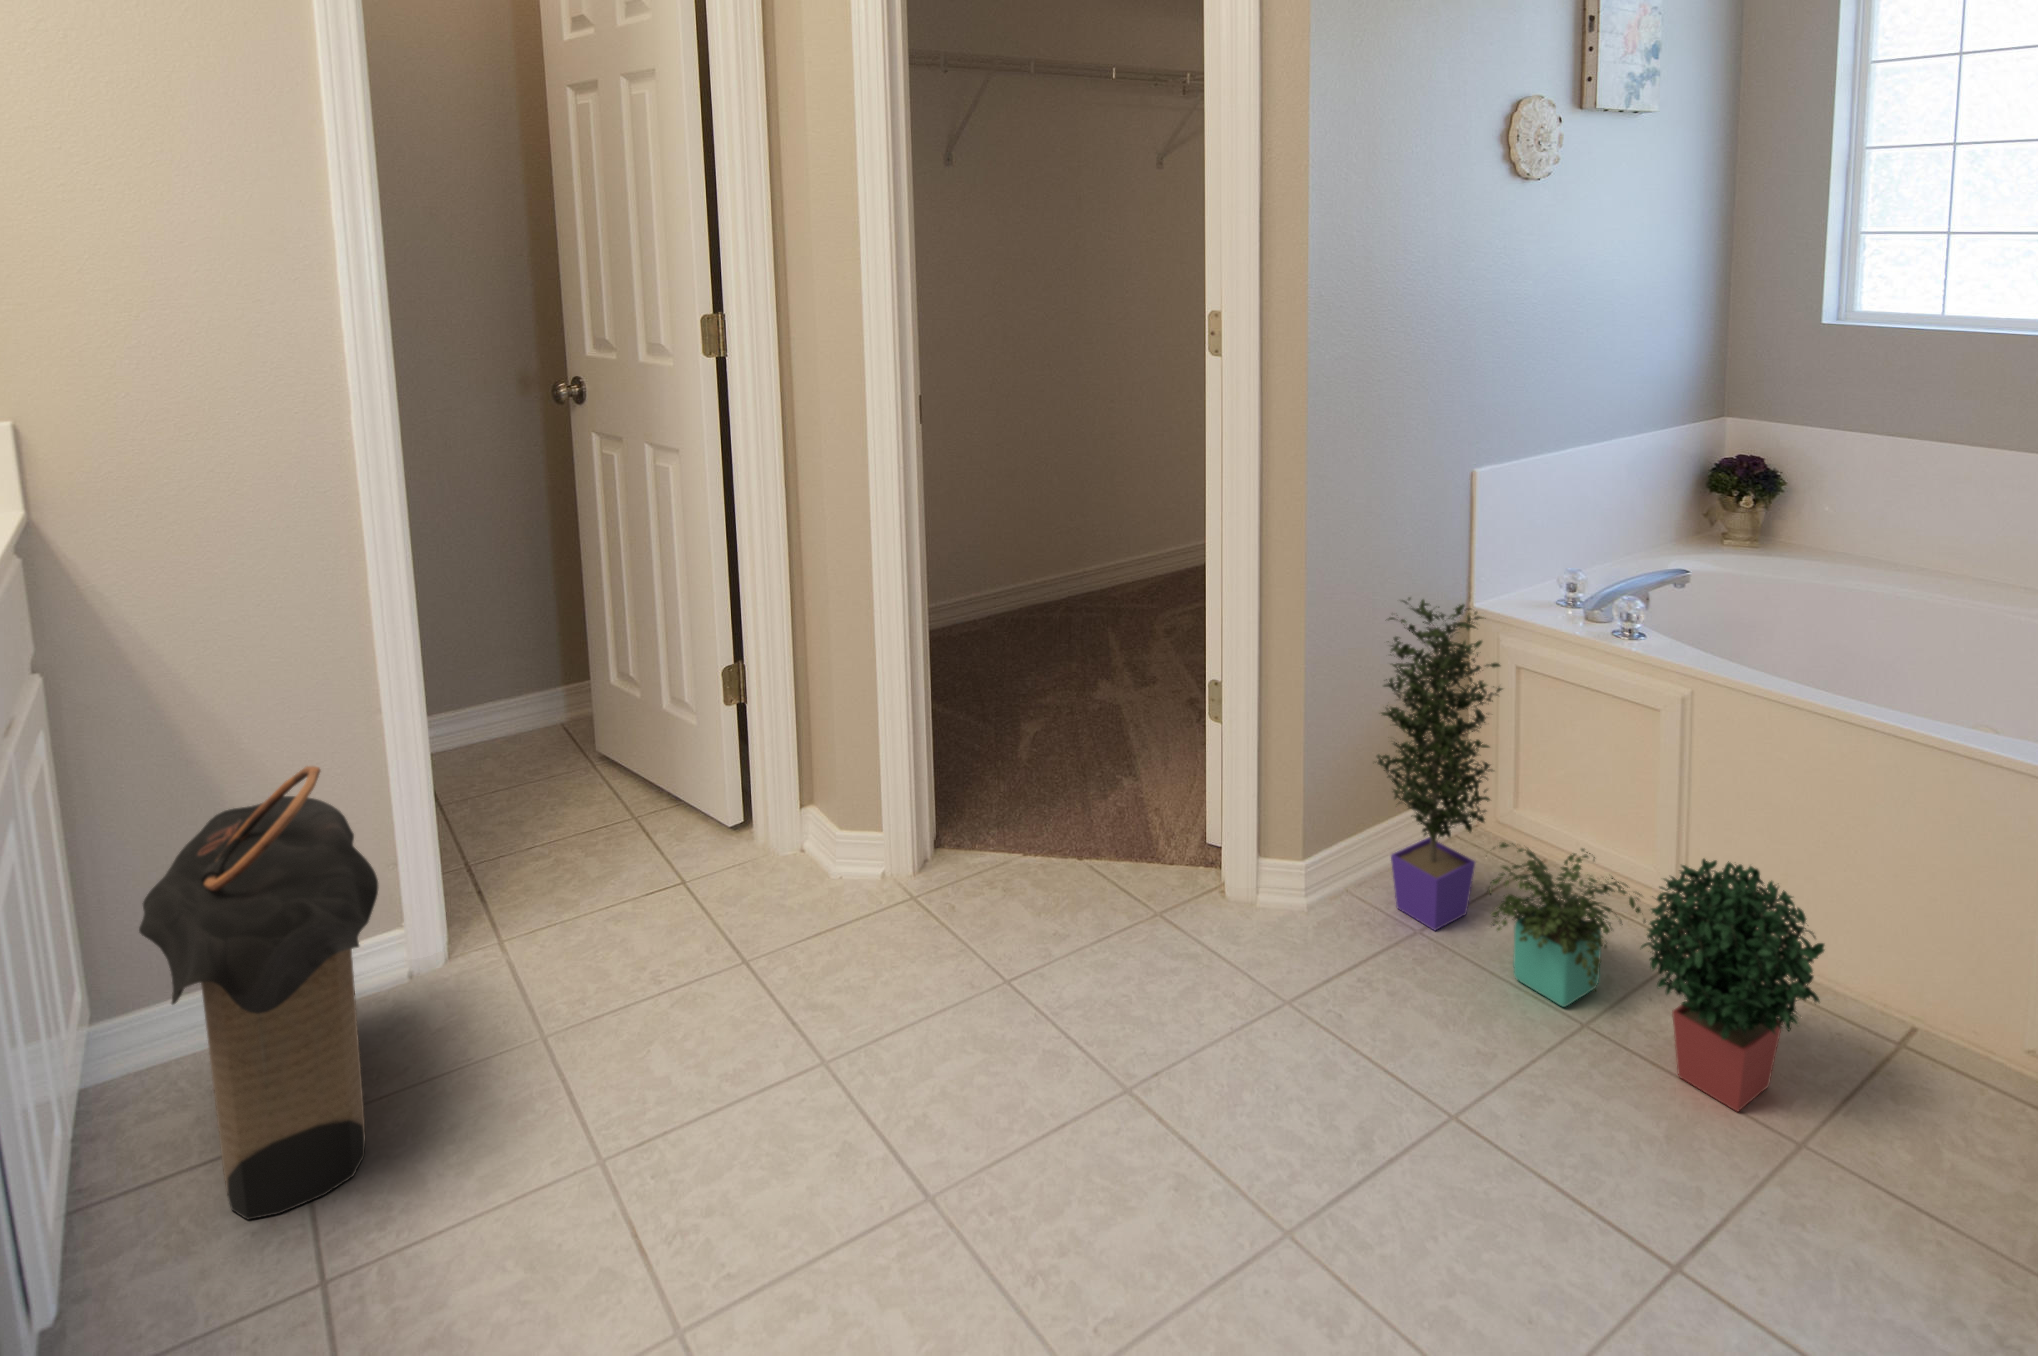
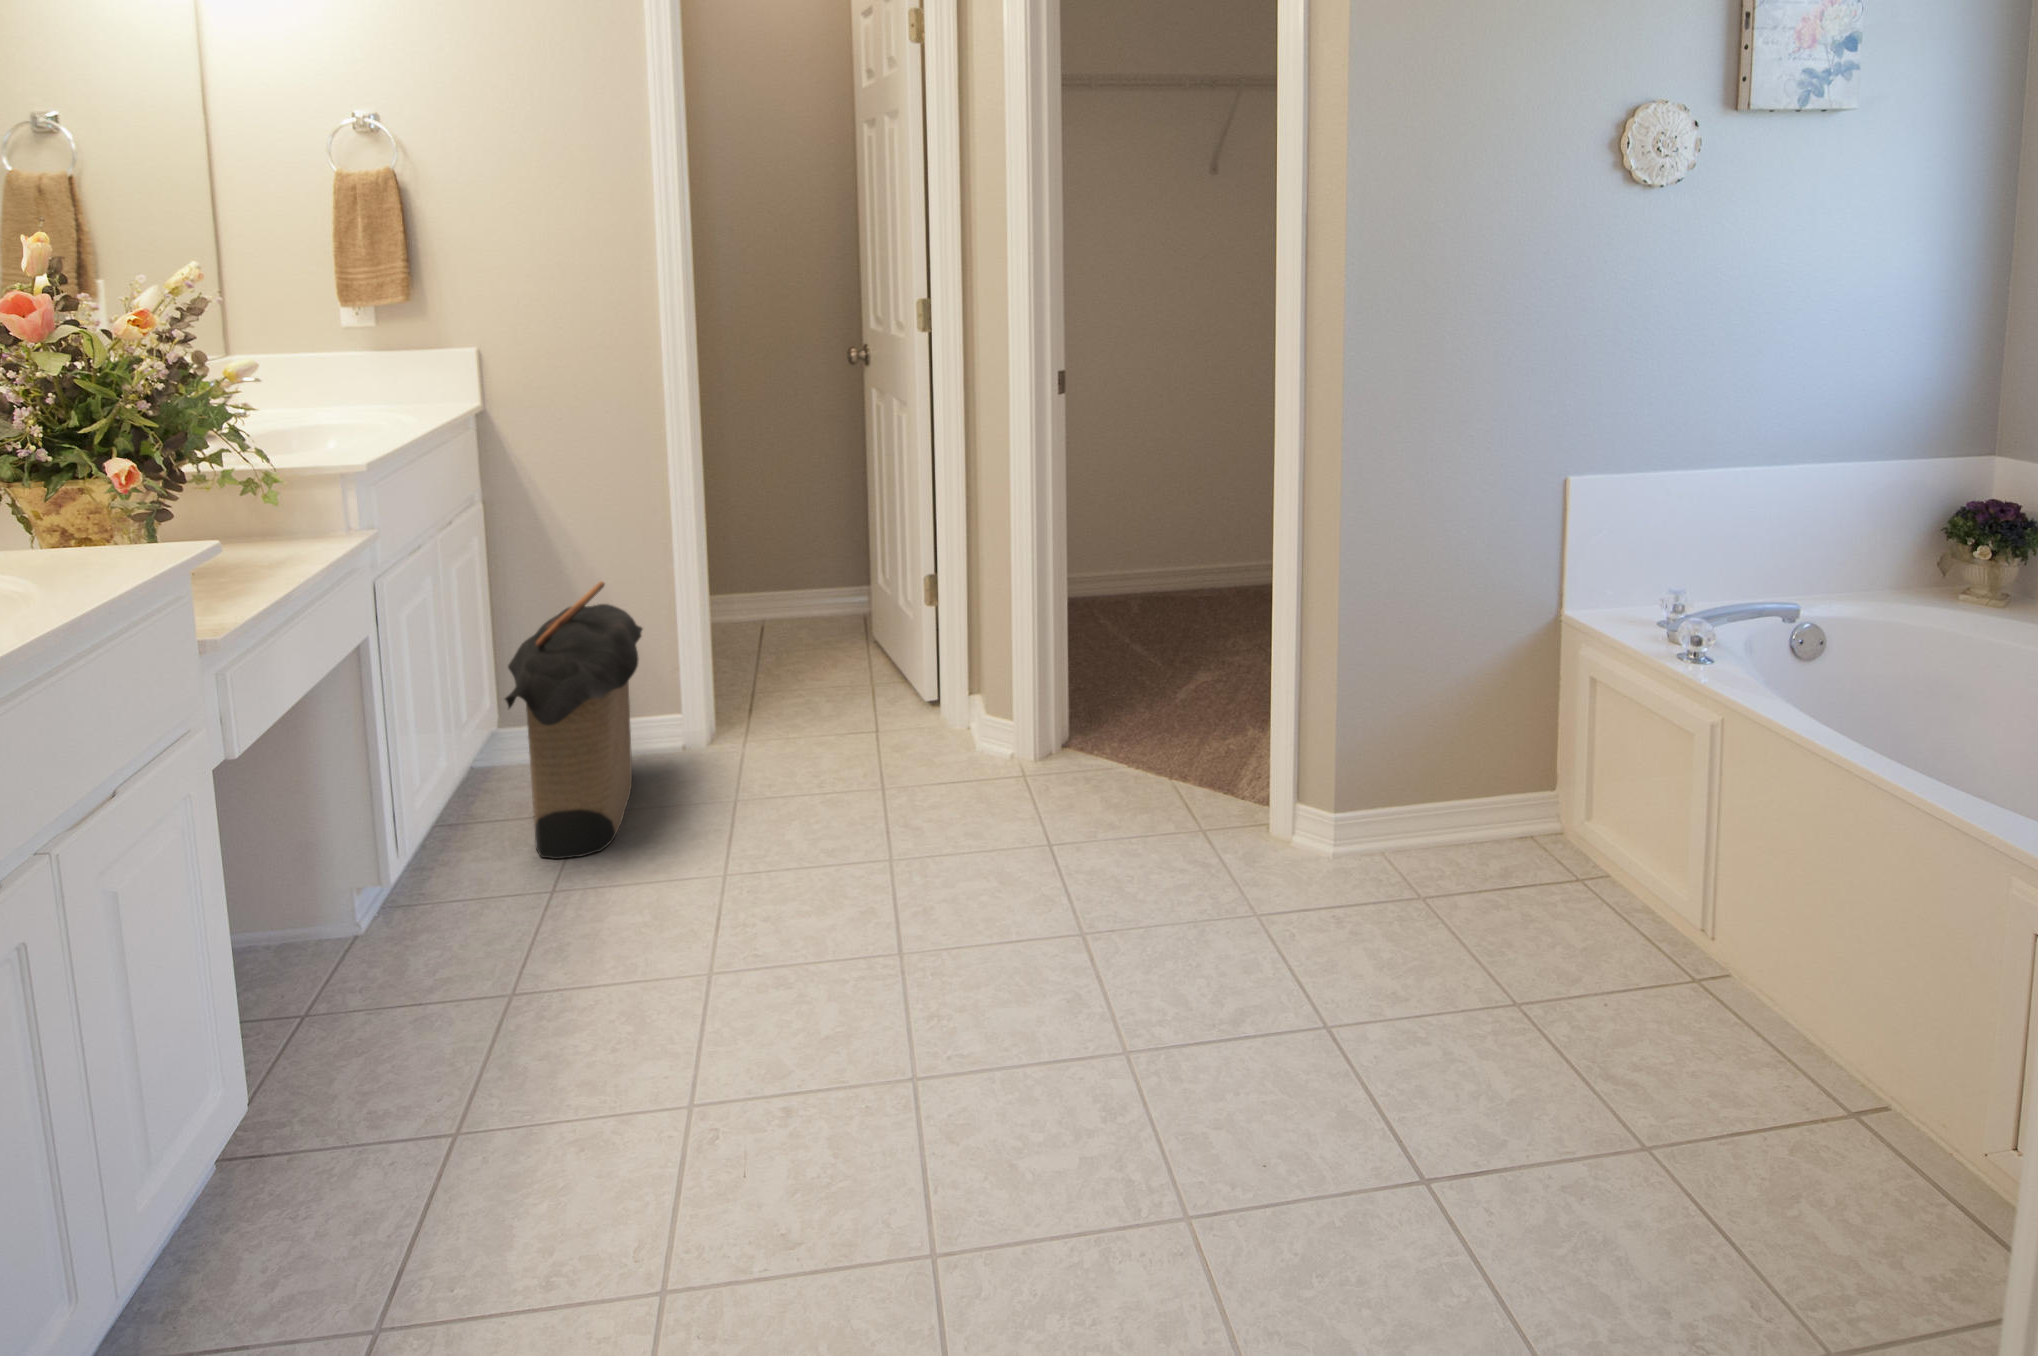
potted plant: present [1375,598,1824,1111] -> none [1412,585,1781,1135]

